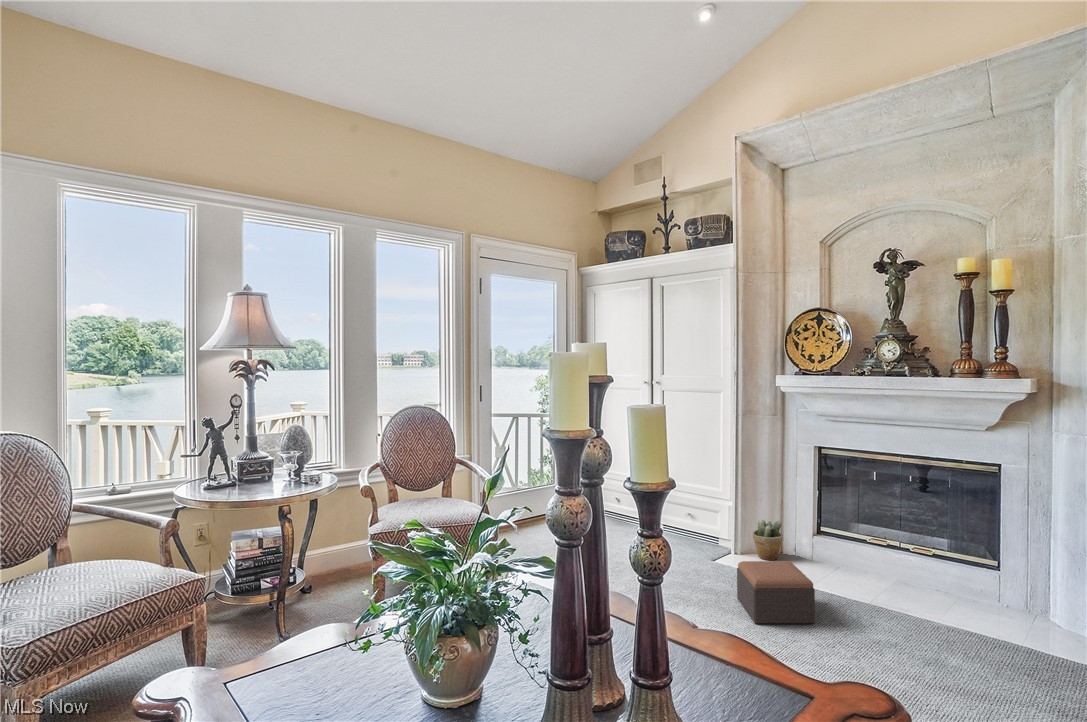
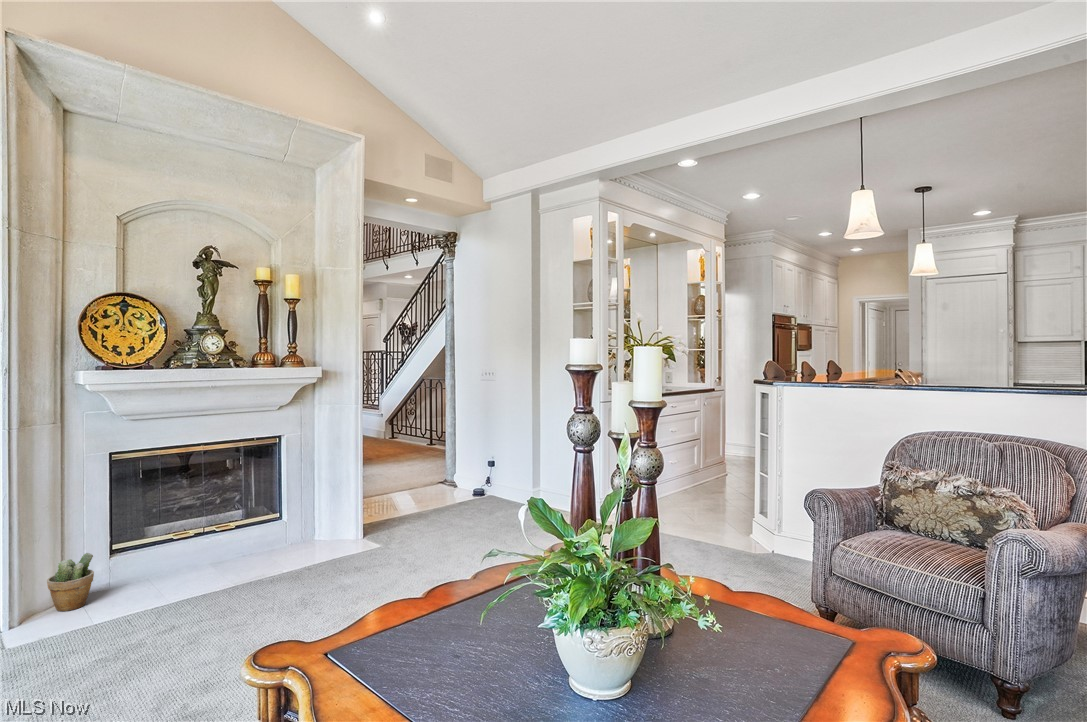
footstool: present [737,561,815,624] -> none [157,568,254,639]

